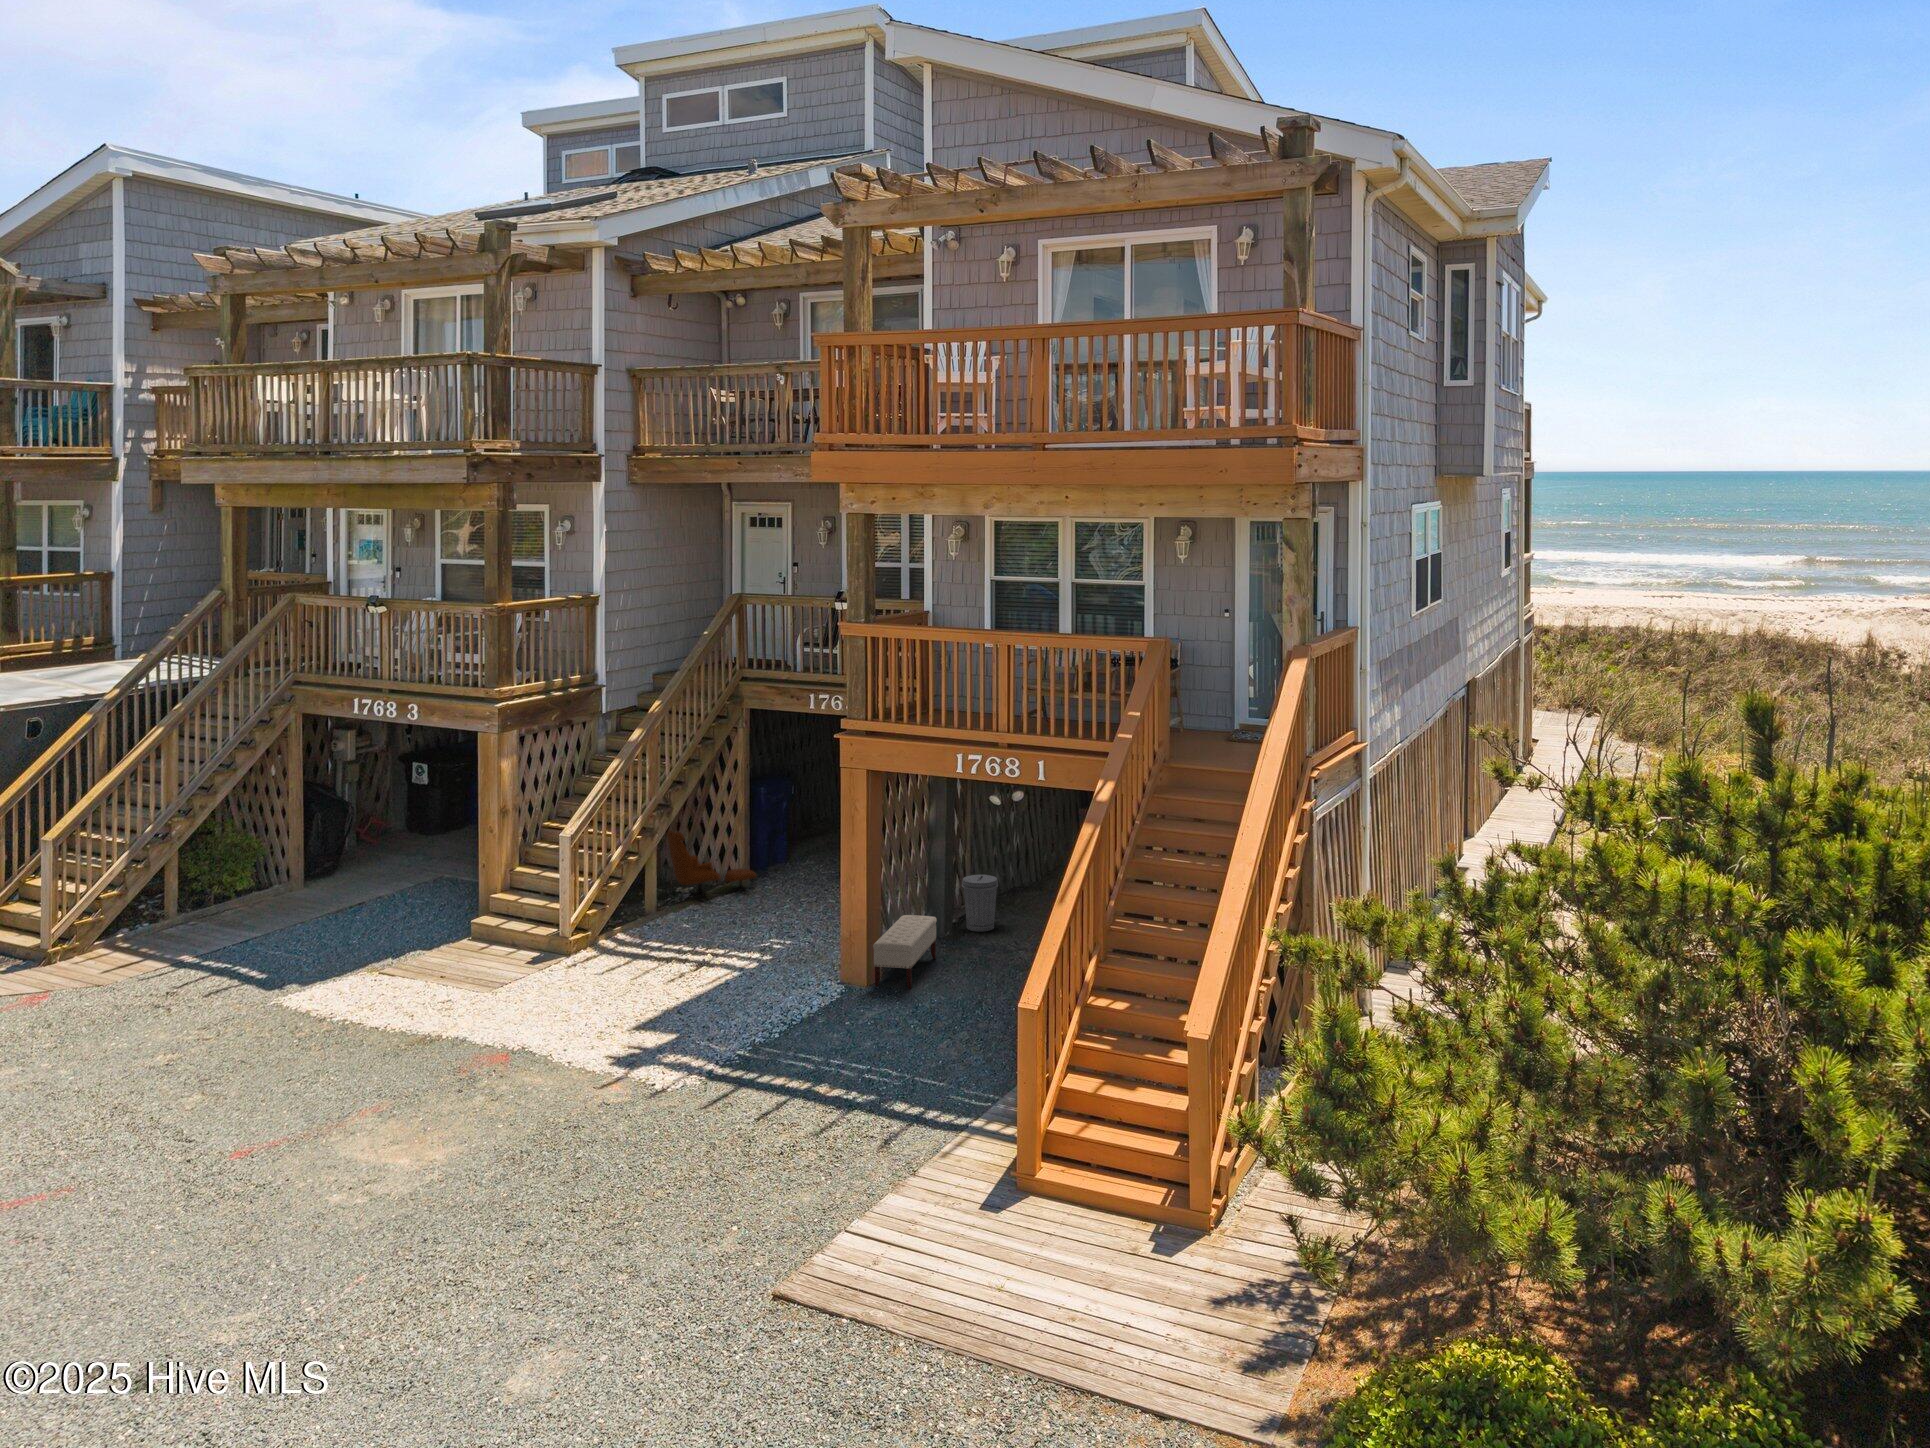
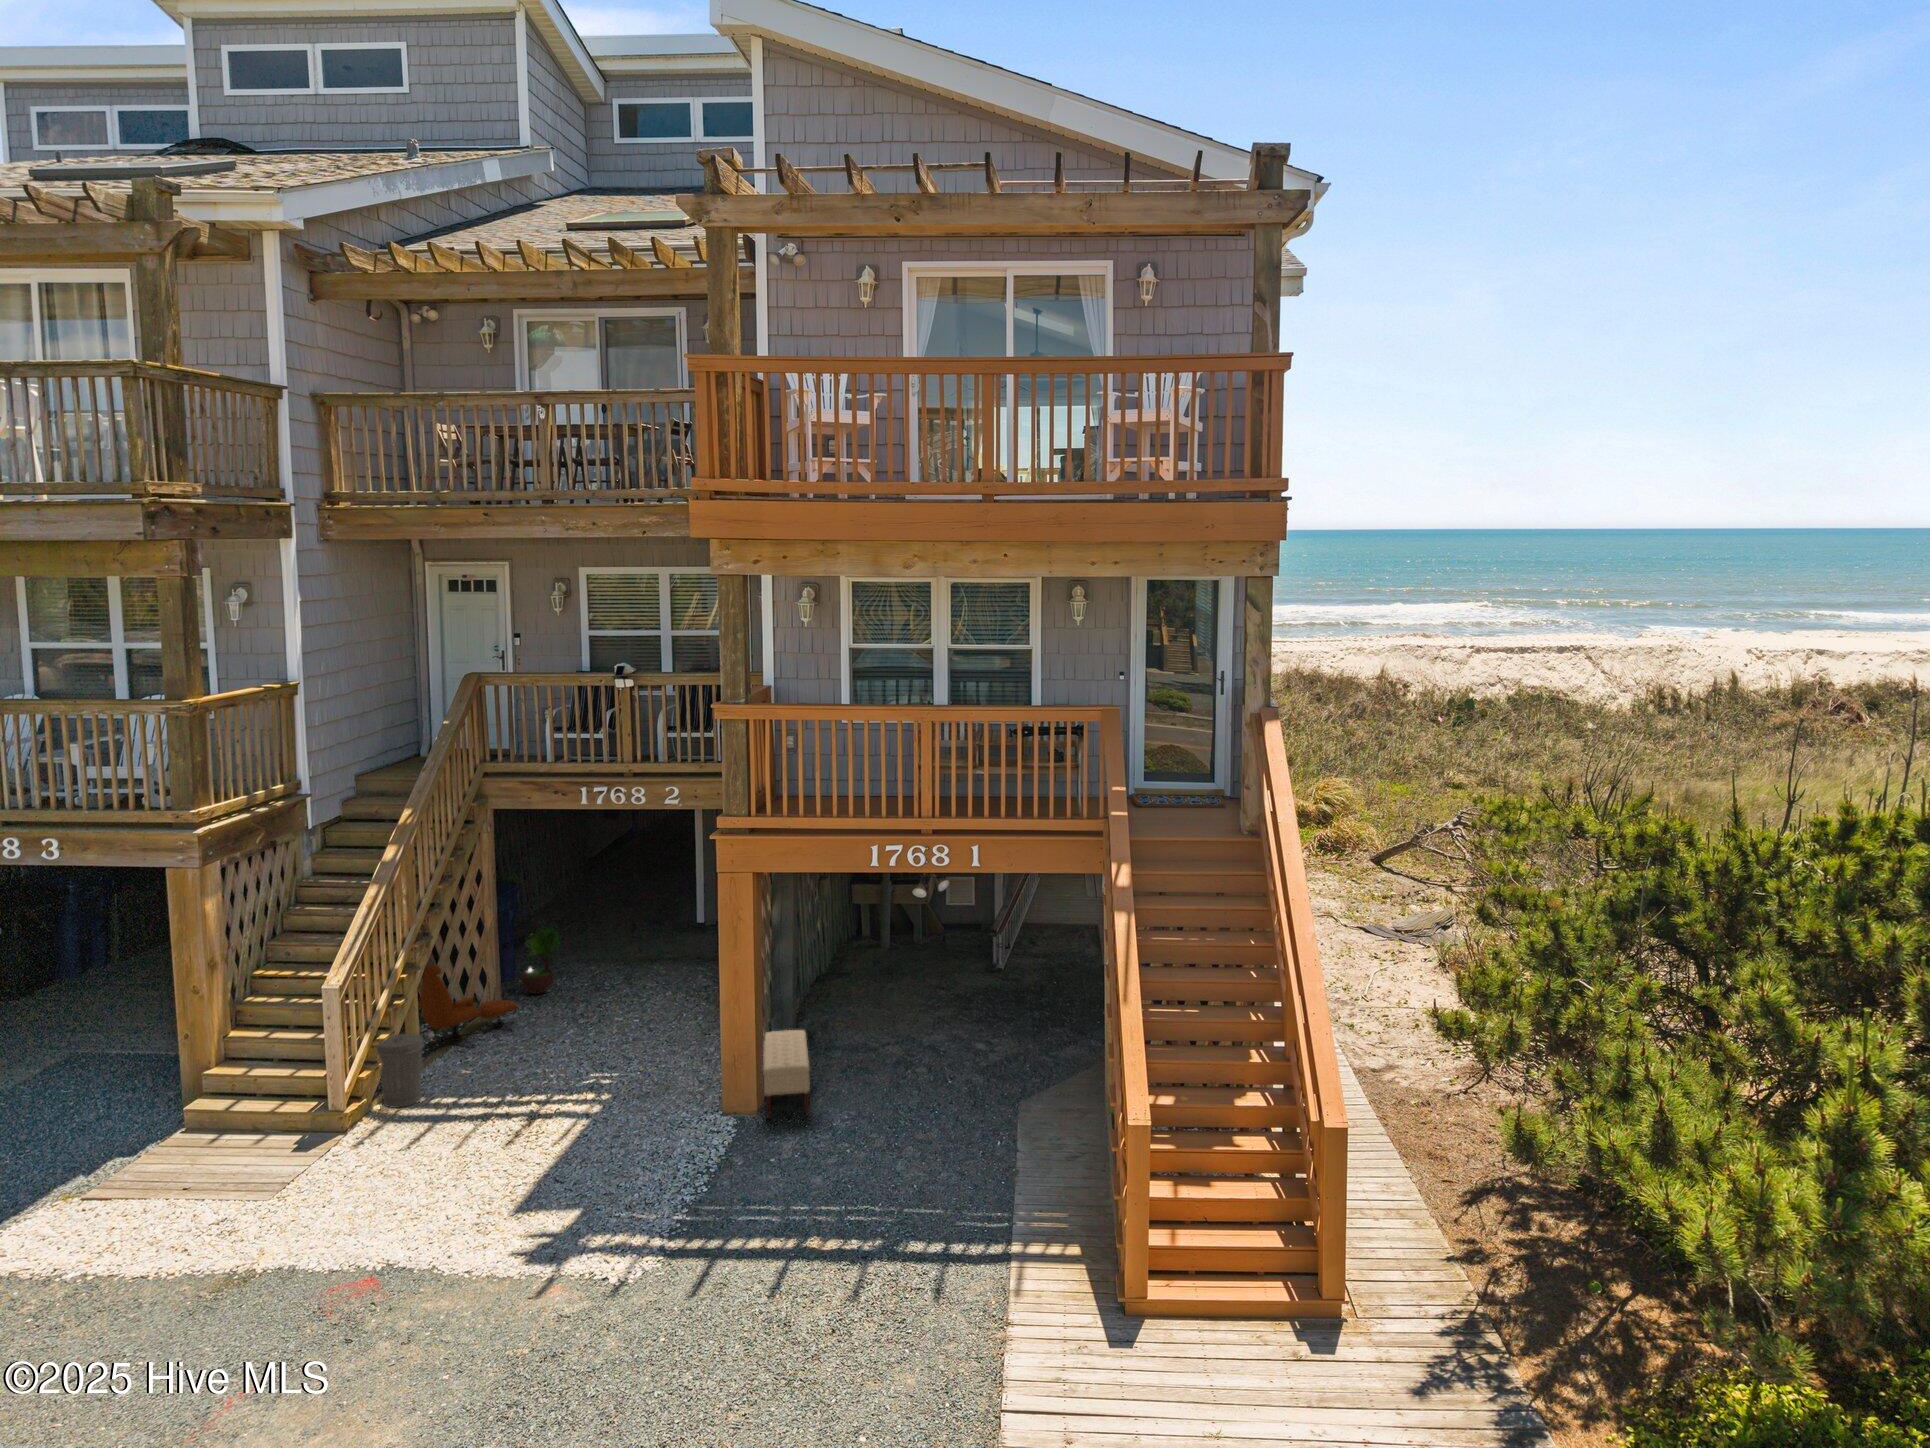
potted tree: none [778,811,812,869] -> present [521,927,559,994]
trash can: present [962,875,998,932] -> present [377,1034,424,1108]

